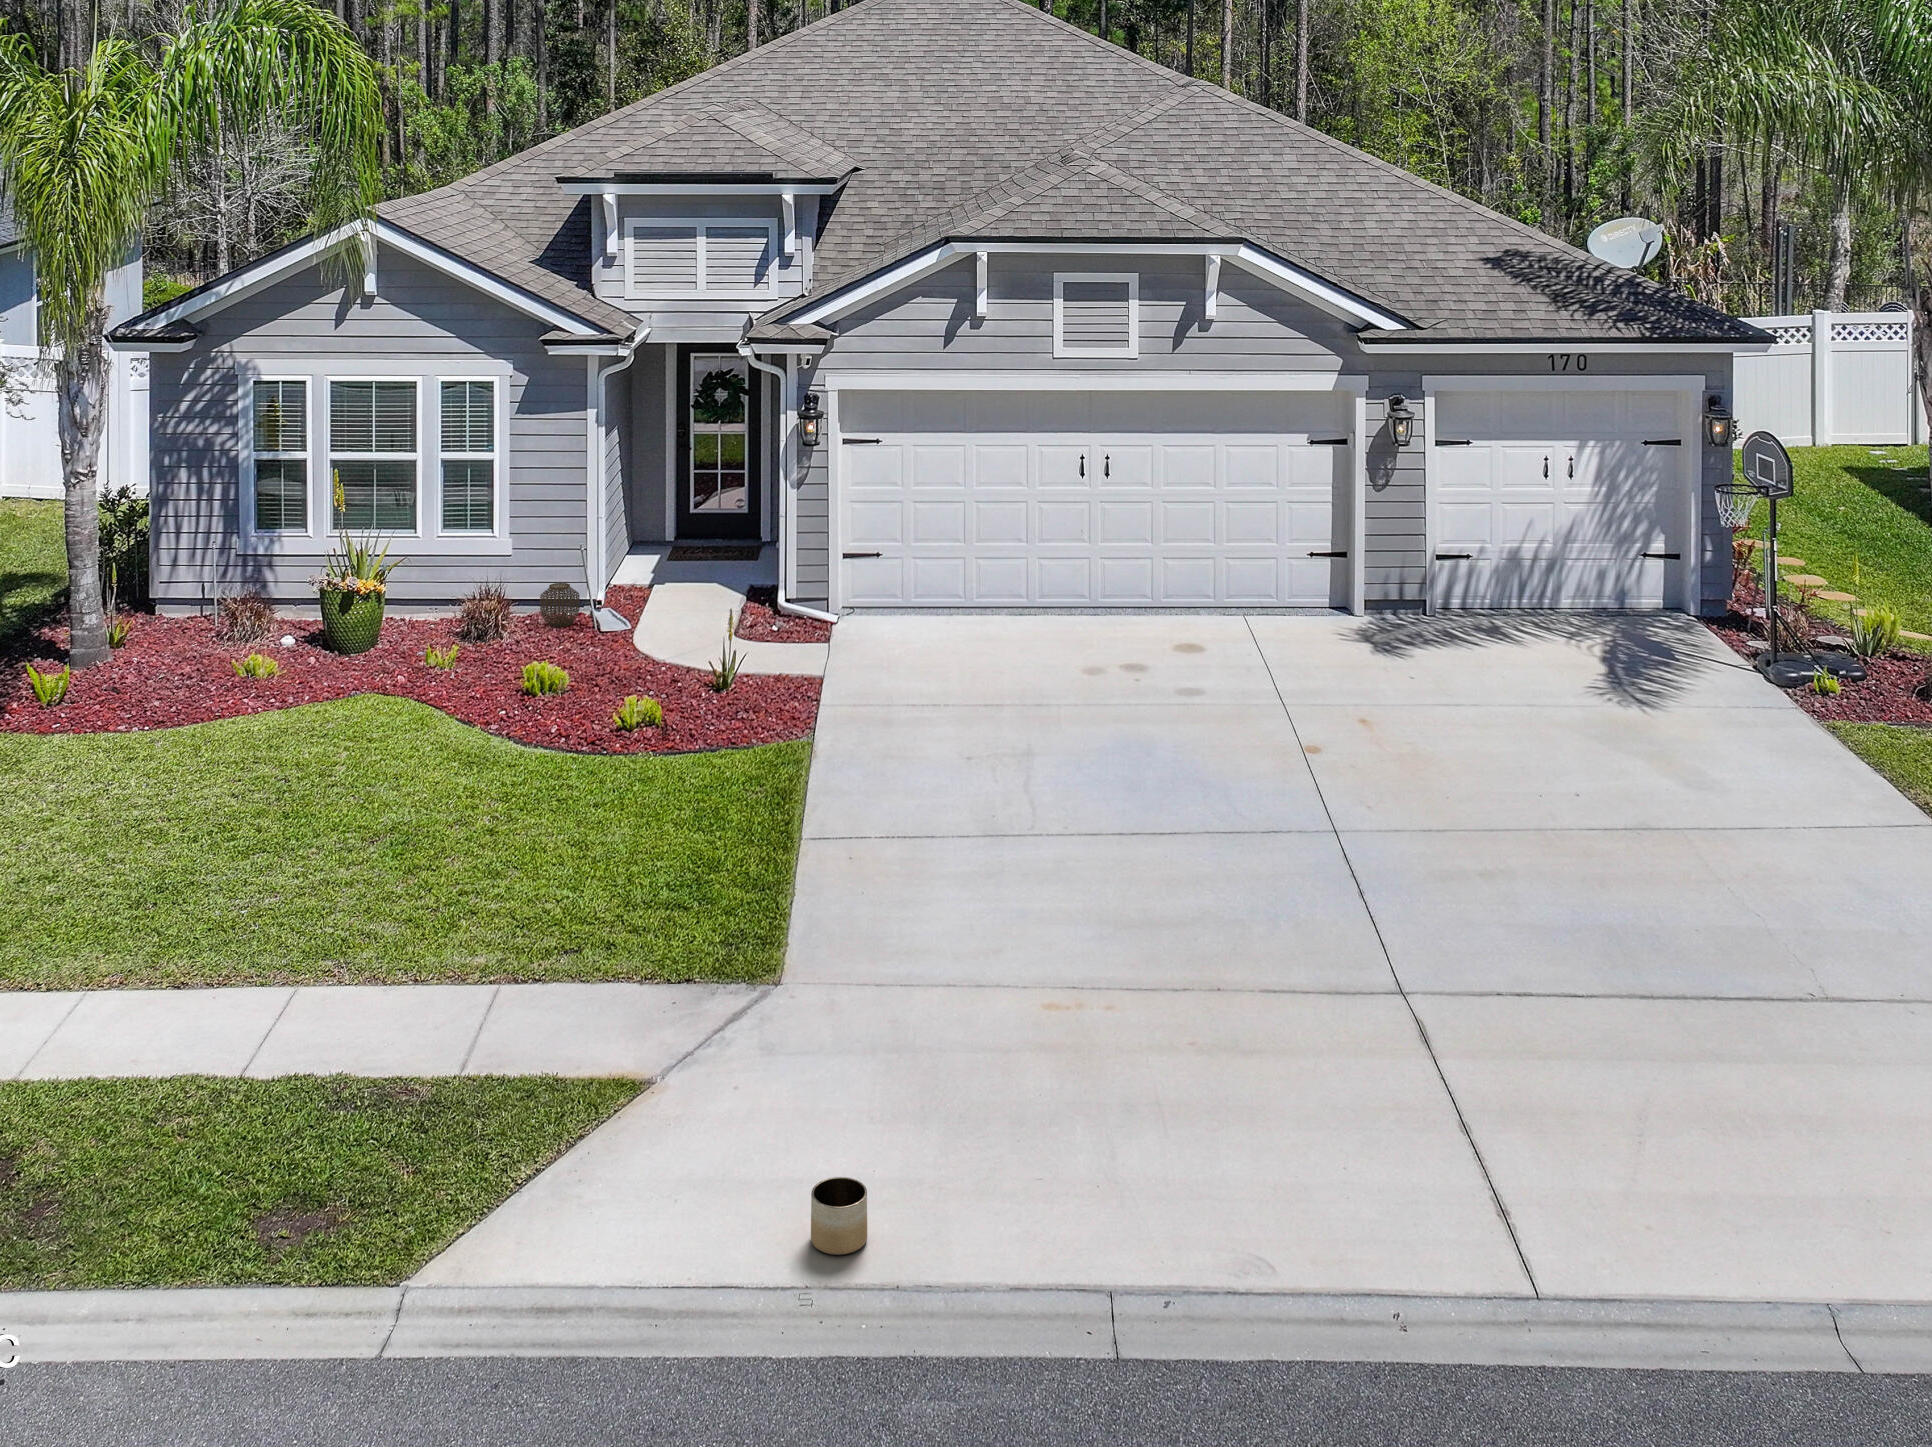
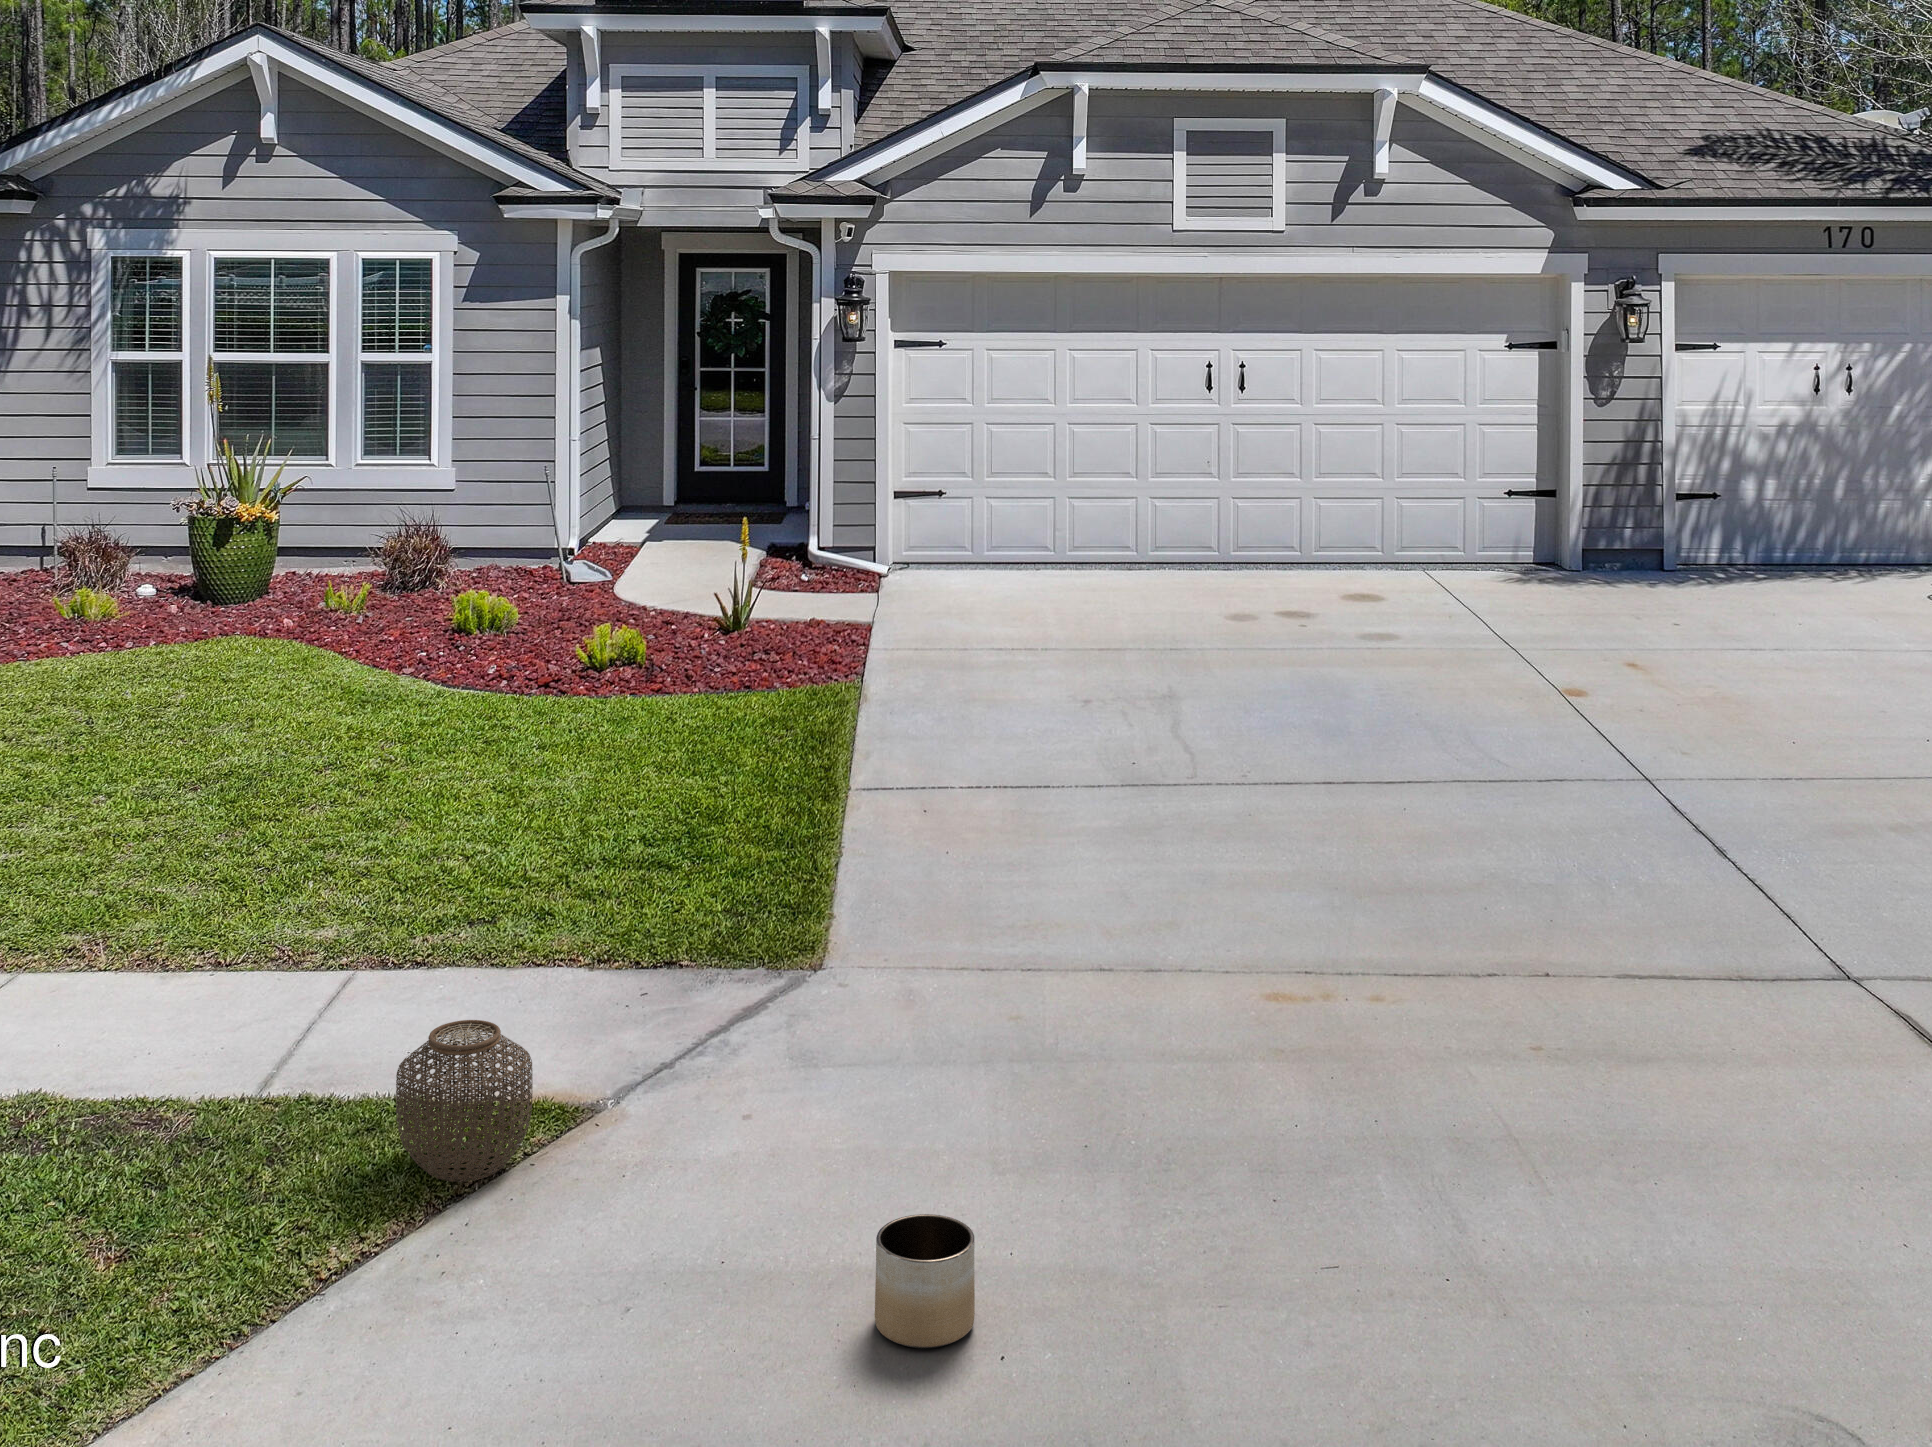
woven basket: present [540,583,580,627] -> present [396,1020,533,1182]

